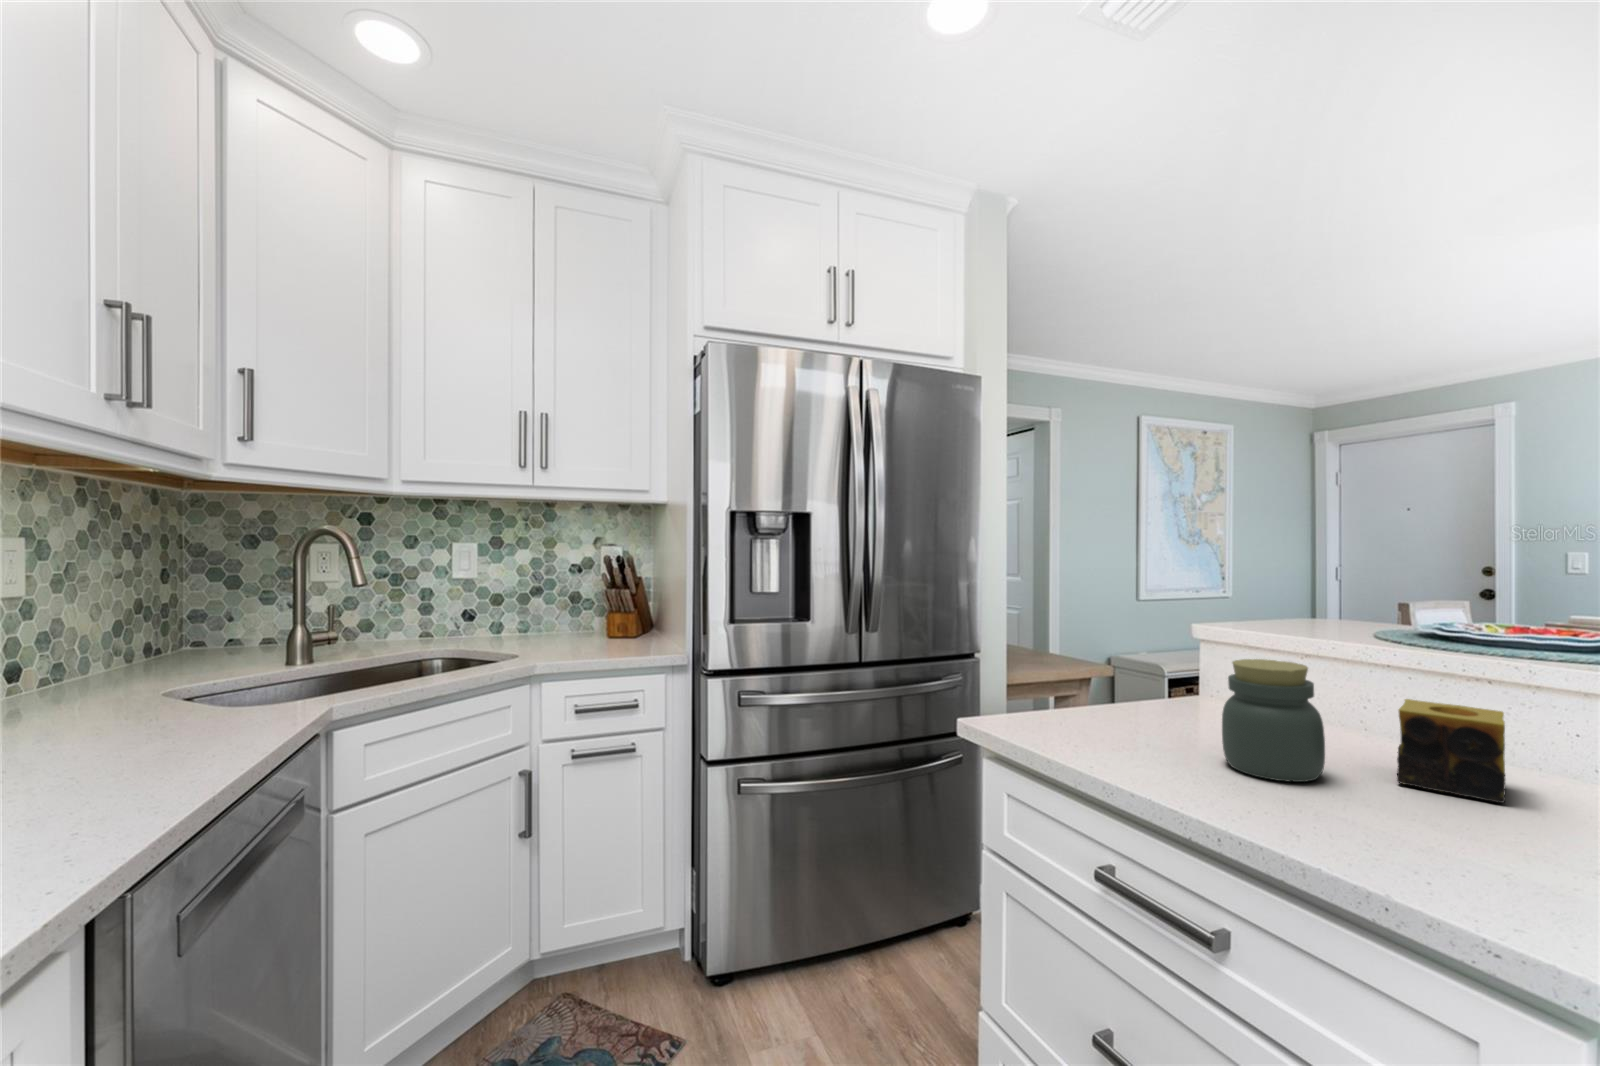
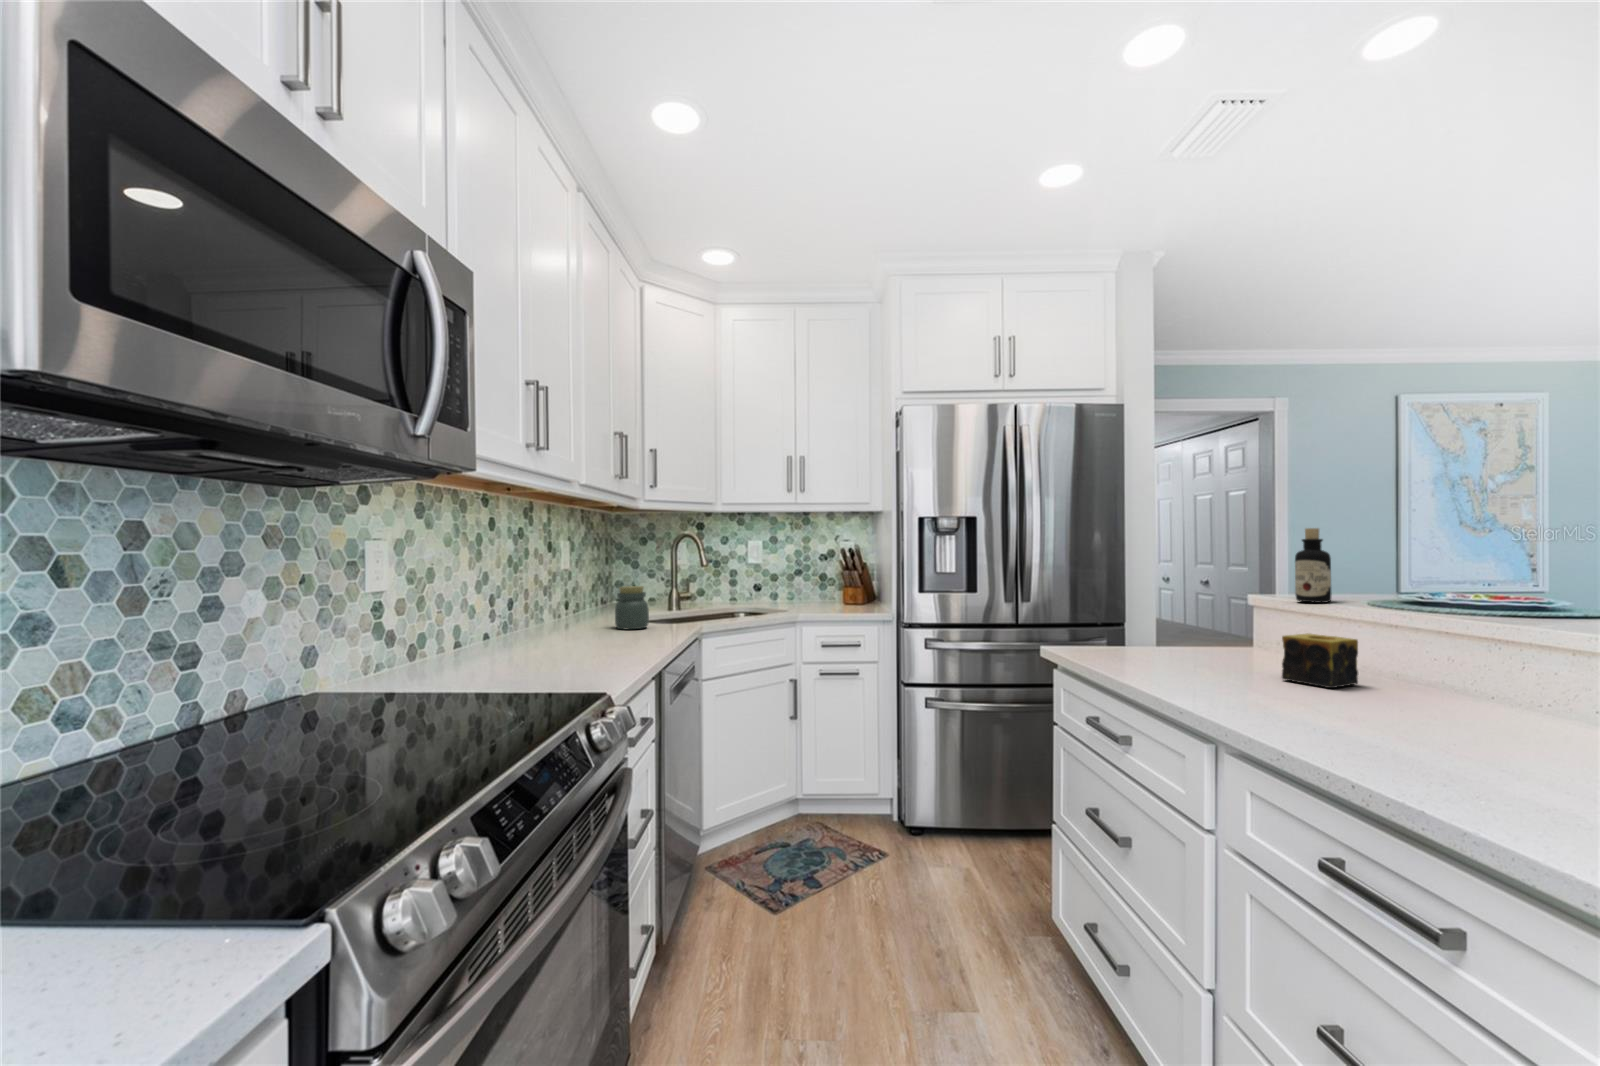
bottle: none [1279,531,1332,636] -> present [1295,528,1331,603]
jar: present [1222,659,1325,782] -> present [615,586,649,629]

